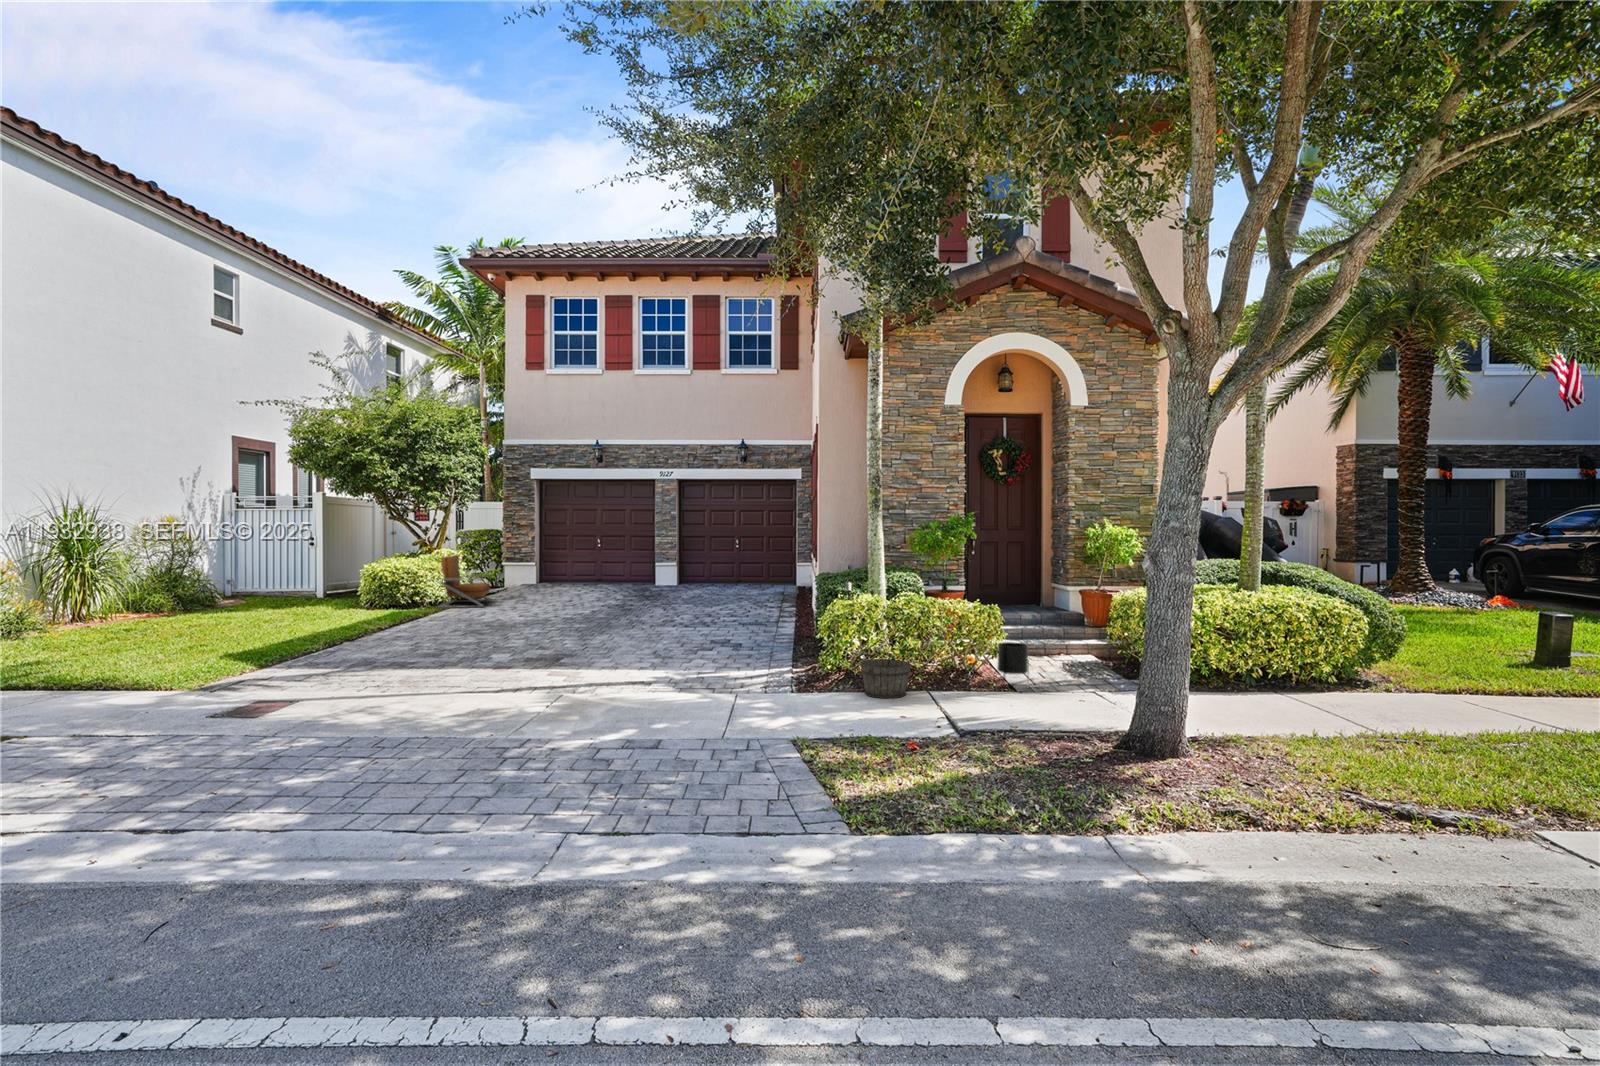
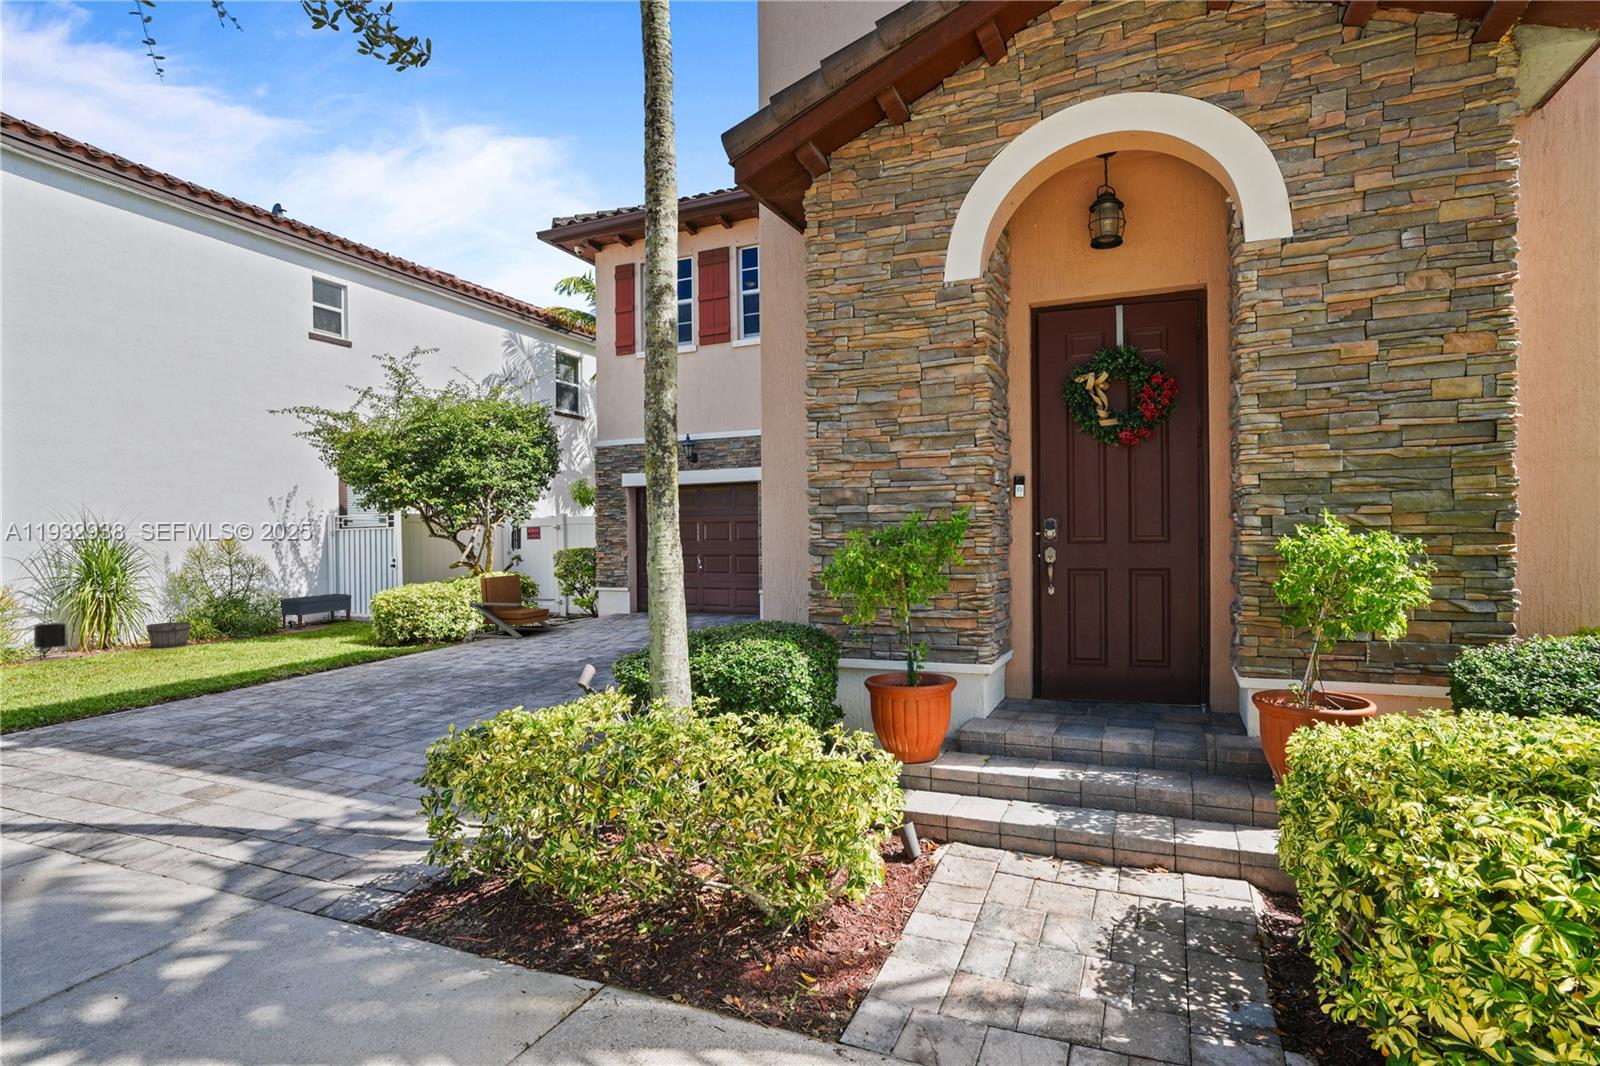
bench: none [195,576,250,611] -> present [280,594,352,630]
planter: present [997,642,1029,682] -> present [34,623,68,660]
wooden bucket: present [860,651,911,698] -> present [147,616,191,648]

